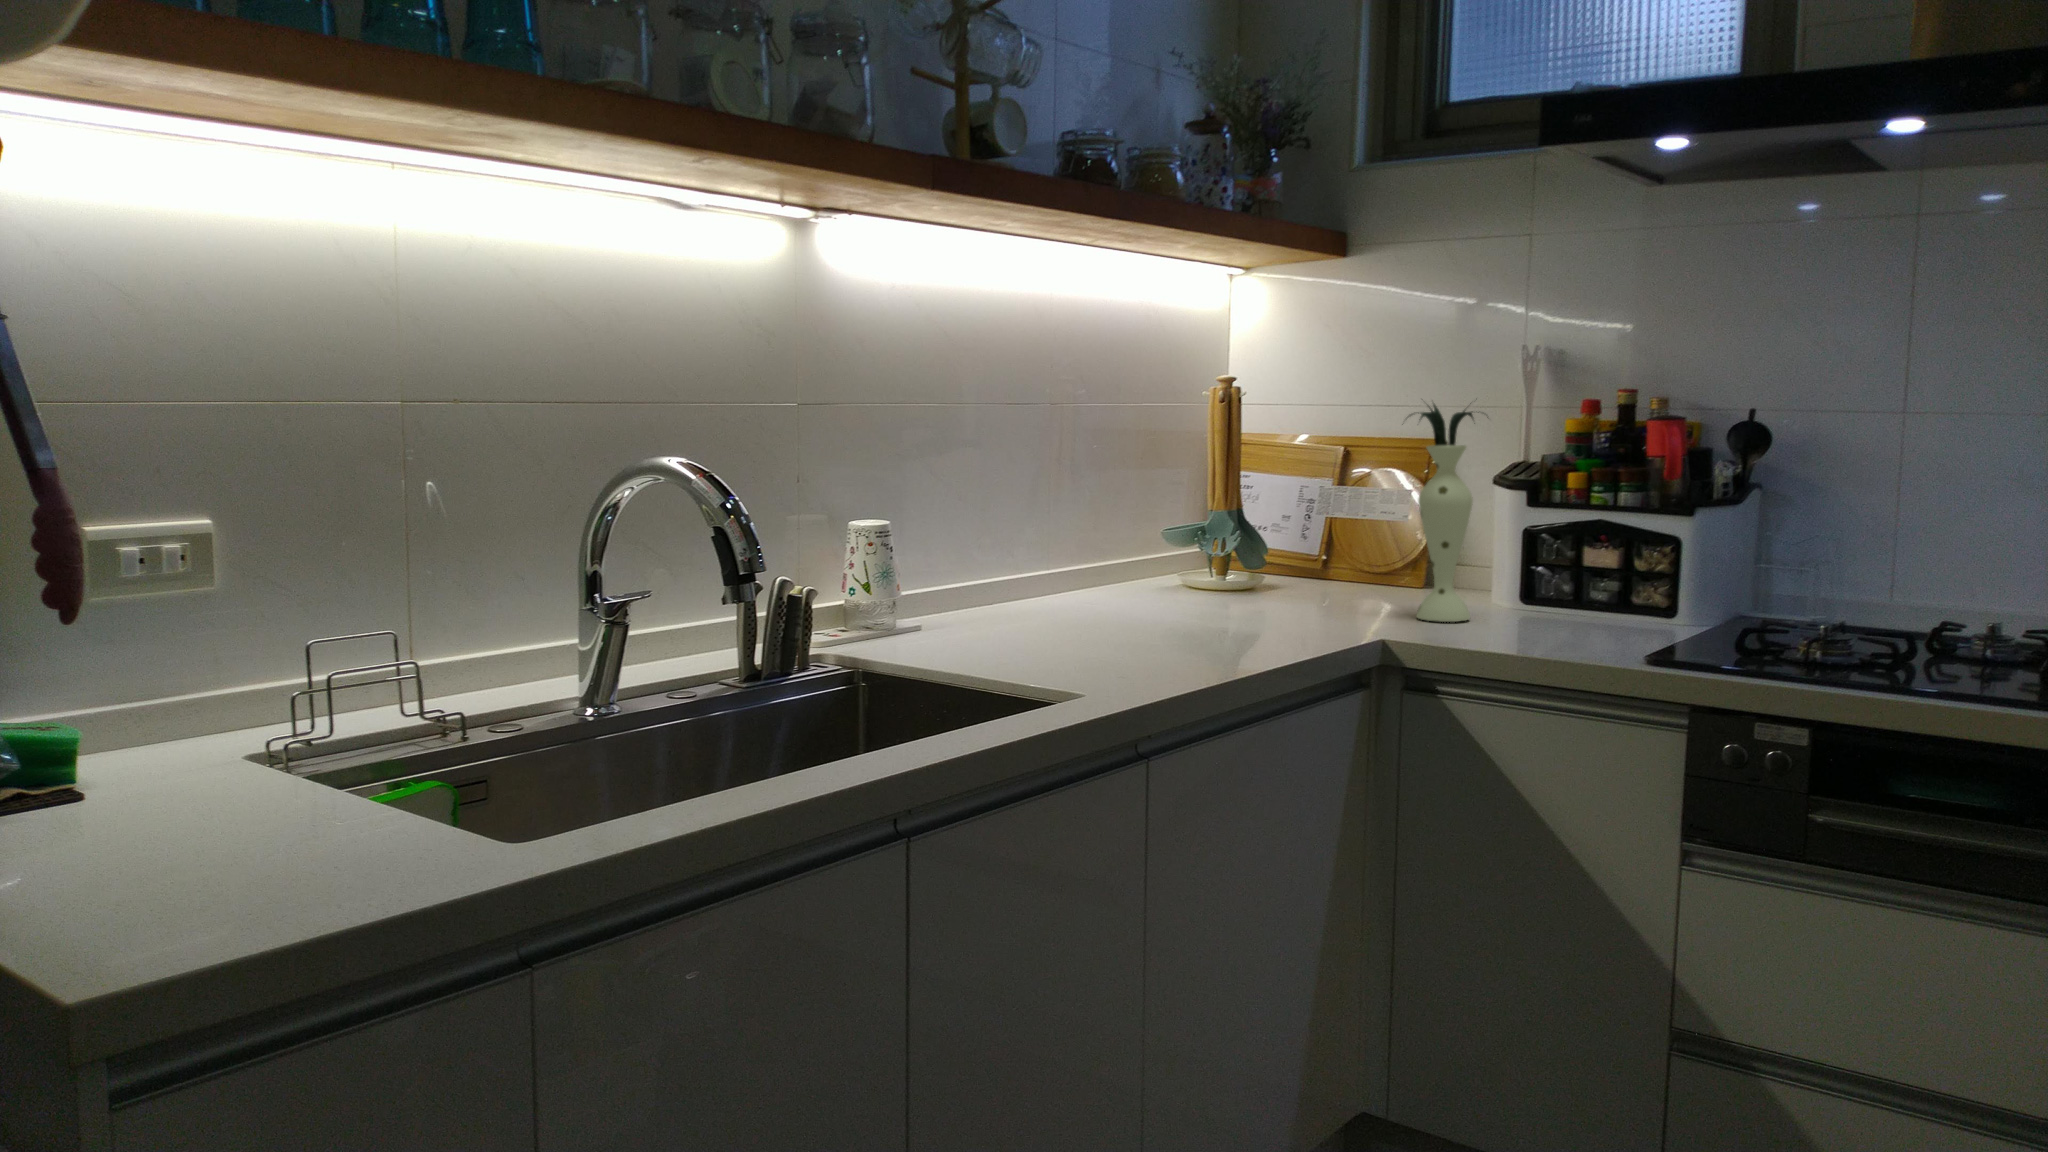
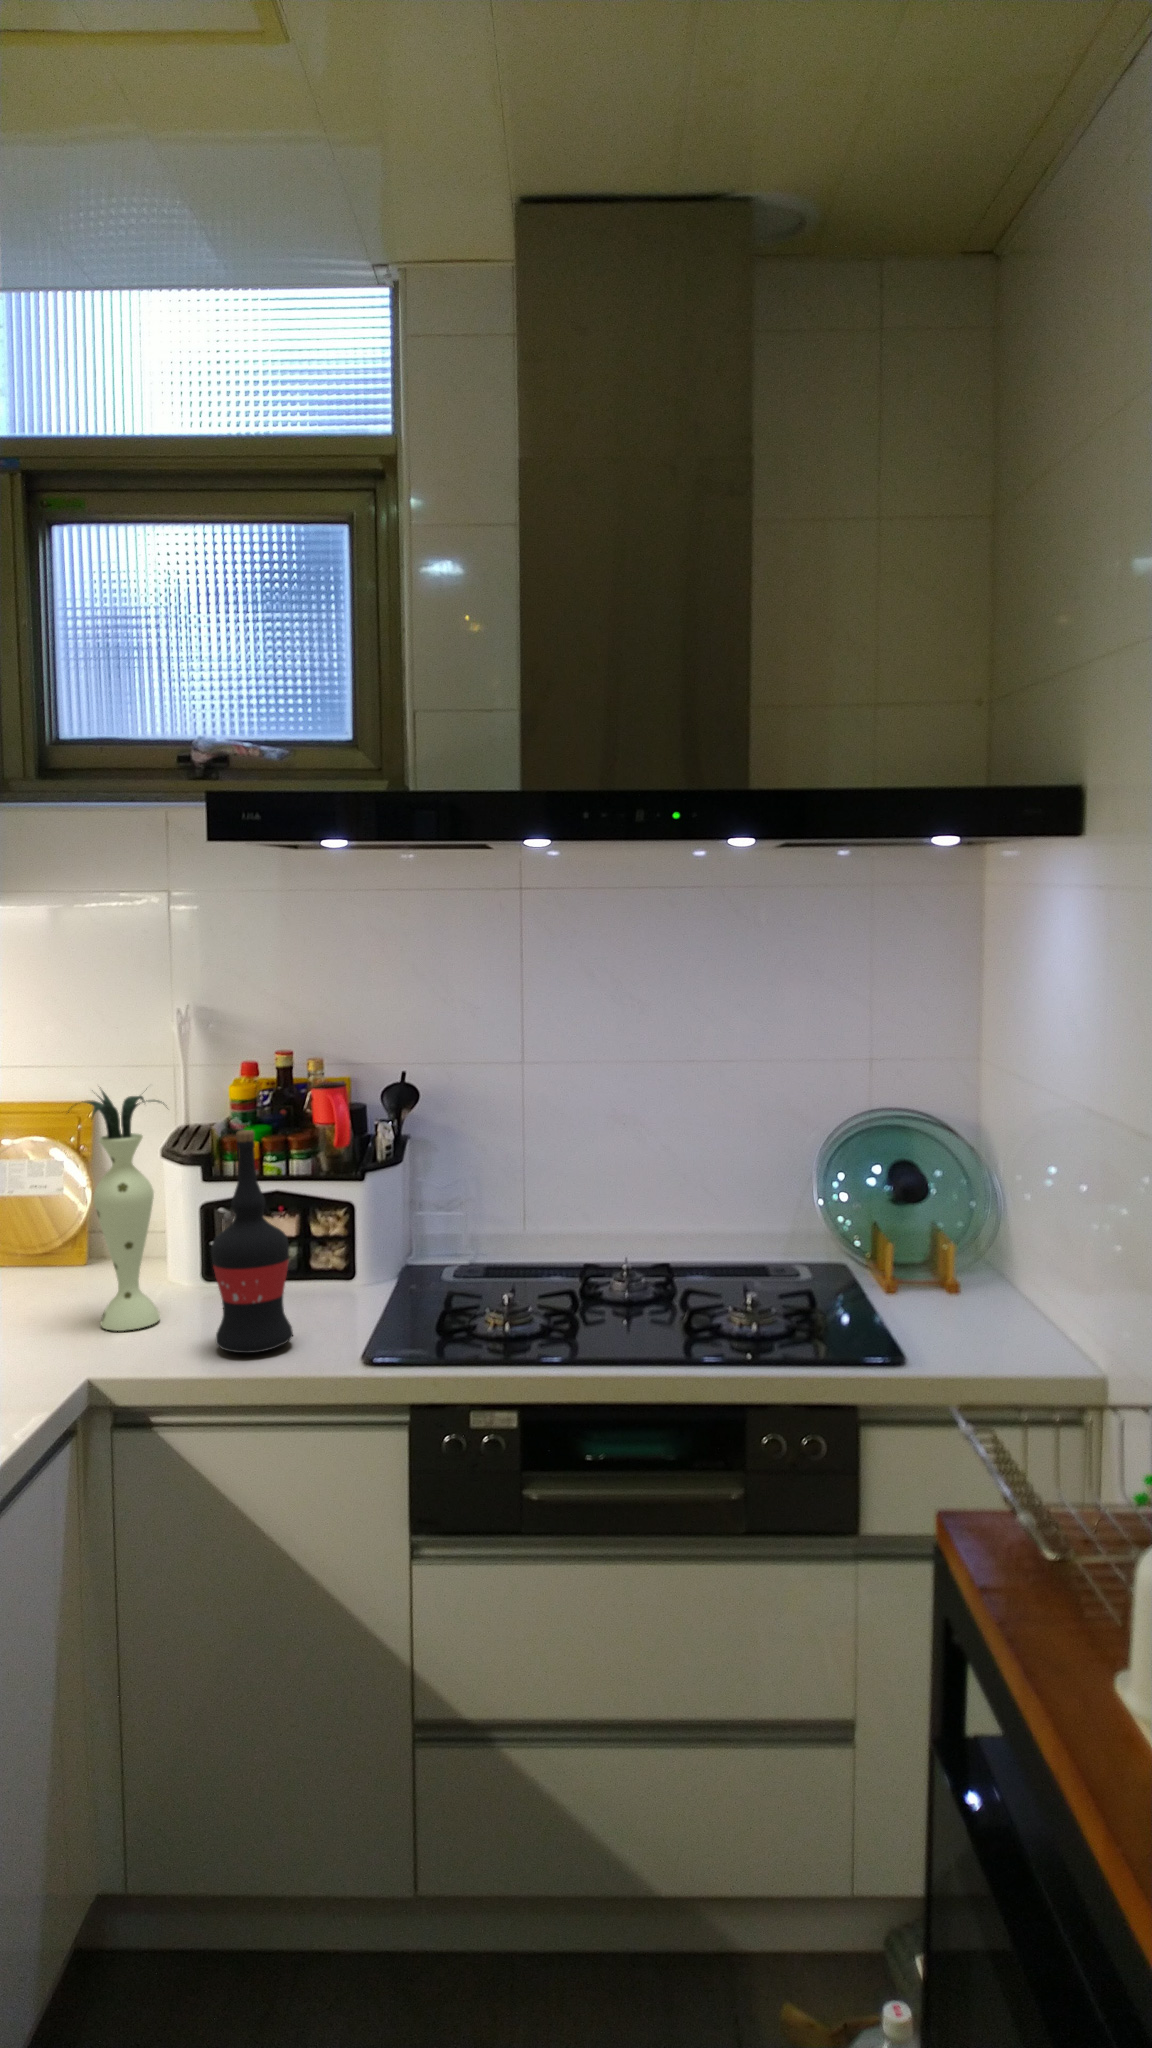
wine bottle: none [1509,433,1589,643] -> present [211,1130,293,1353]

